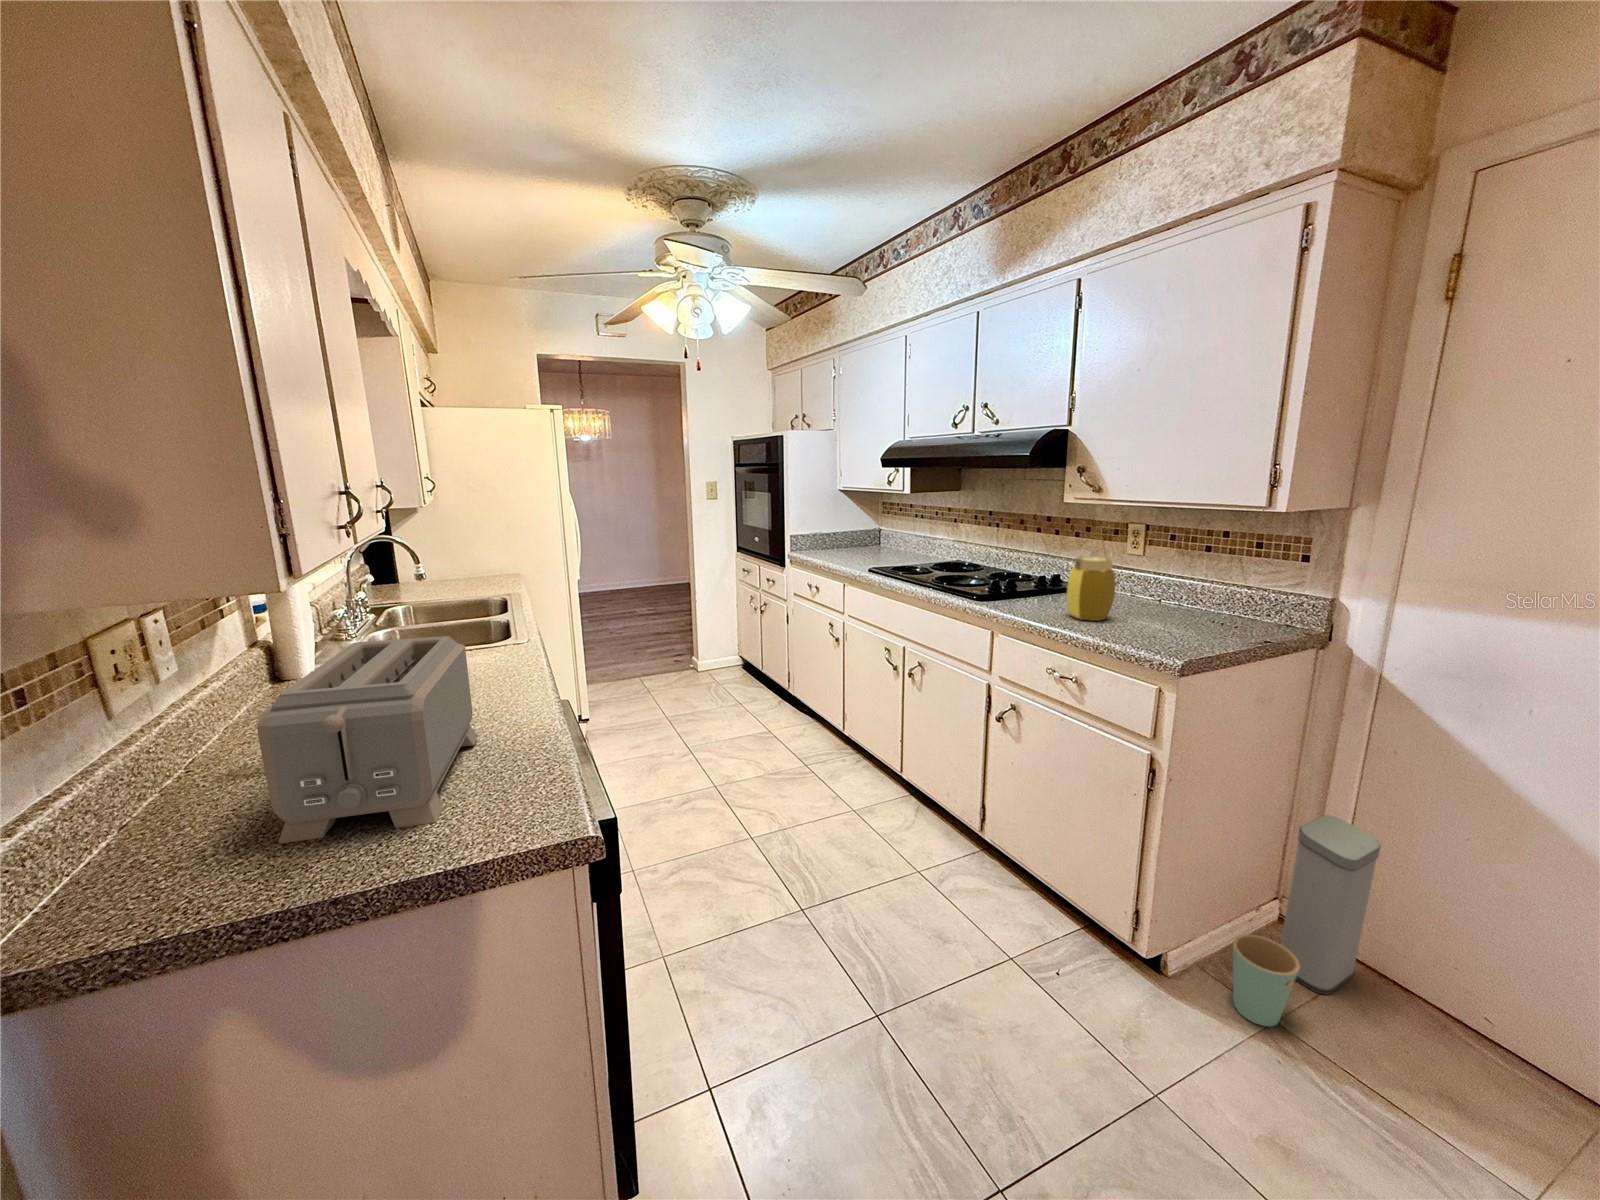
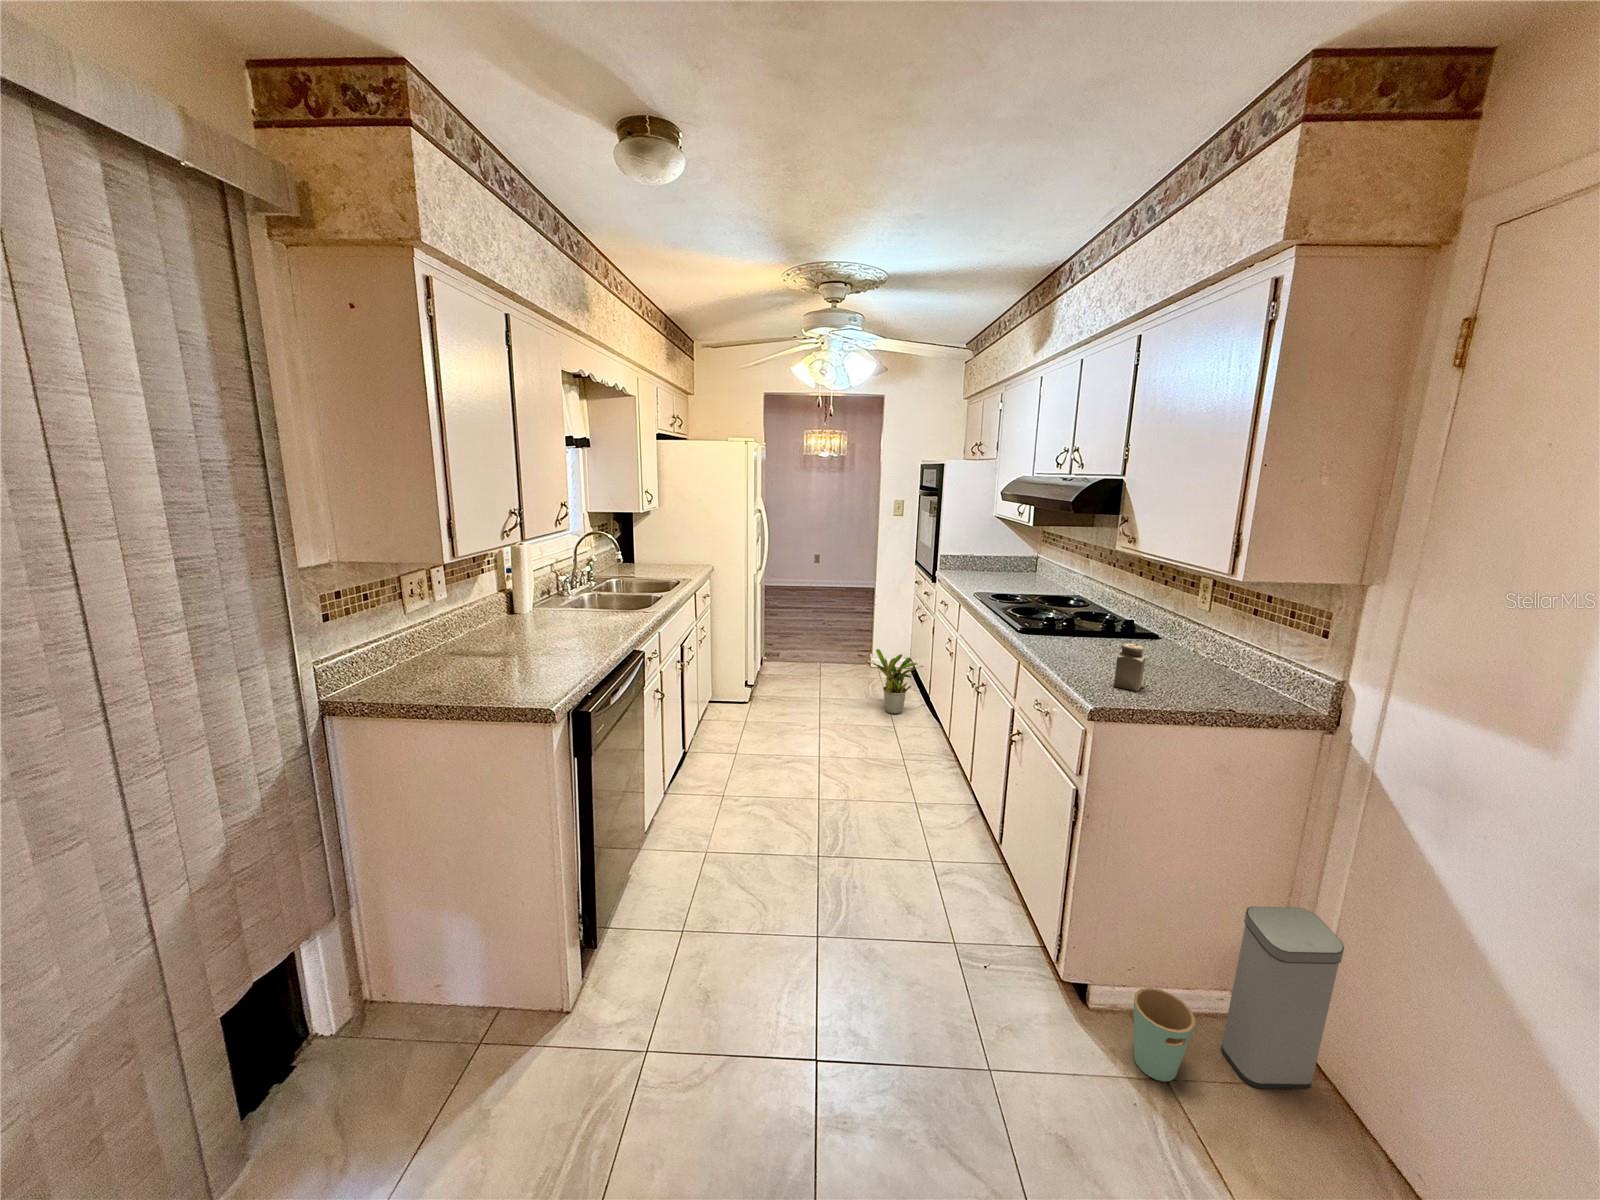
jar: present [1067,556,1116,621] -> none [1071,602,1114,664]
salt shaker: none [1149,592,1185,640] -> present [1114,644,1145,691]
toaster: present [257,636,478,843] -> none [440,595,567,691]
potted plant: none [720,647,787,716] -> present [866,649,923,714]

